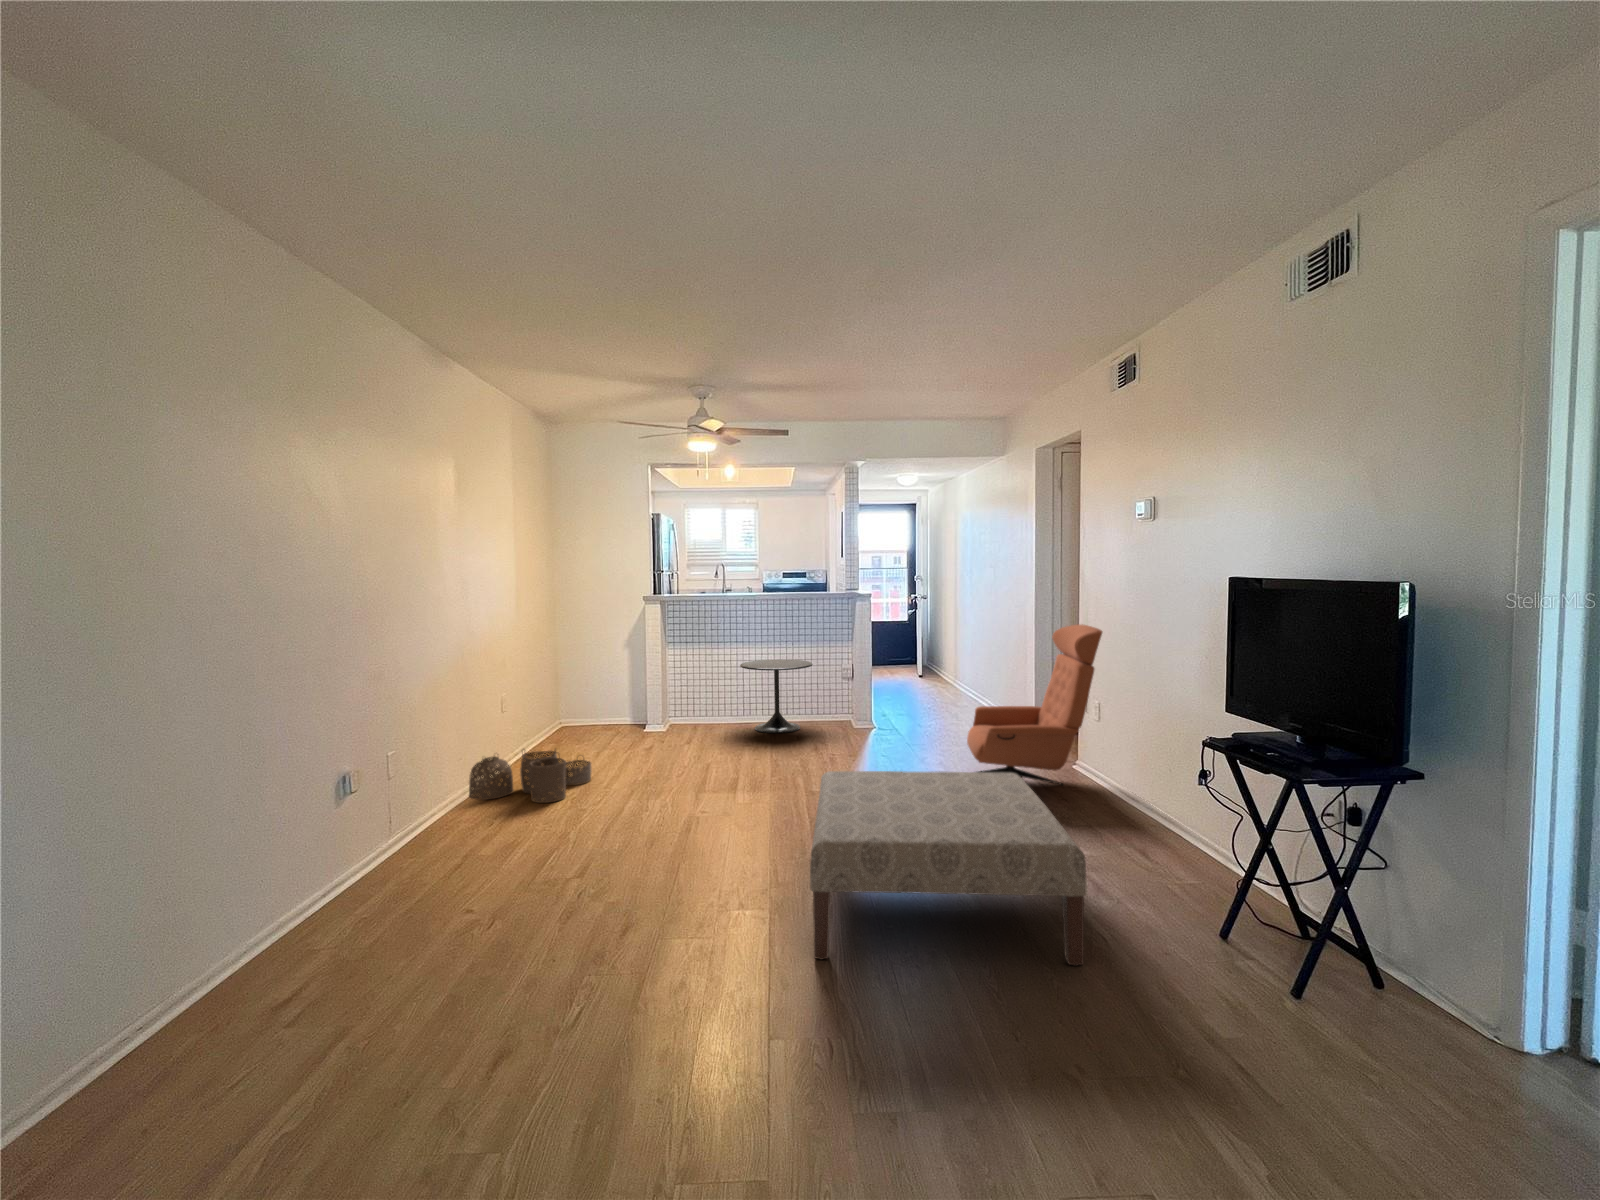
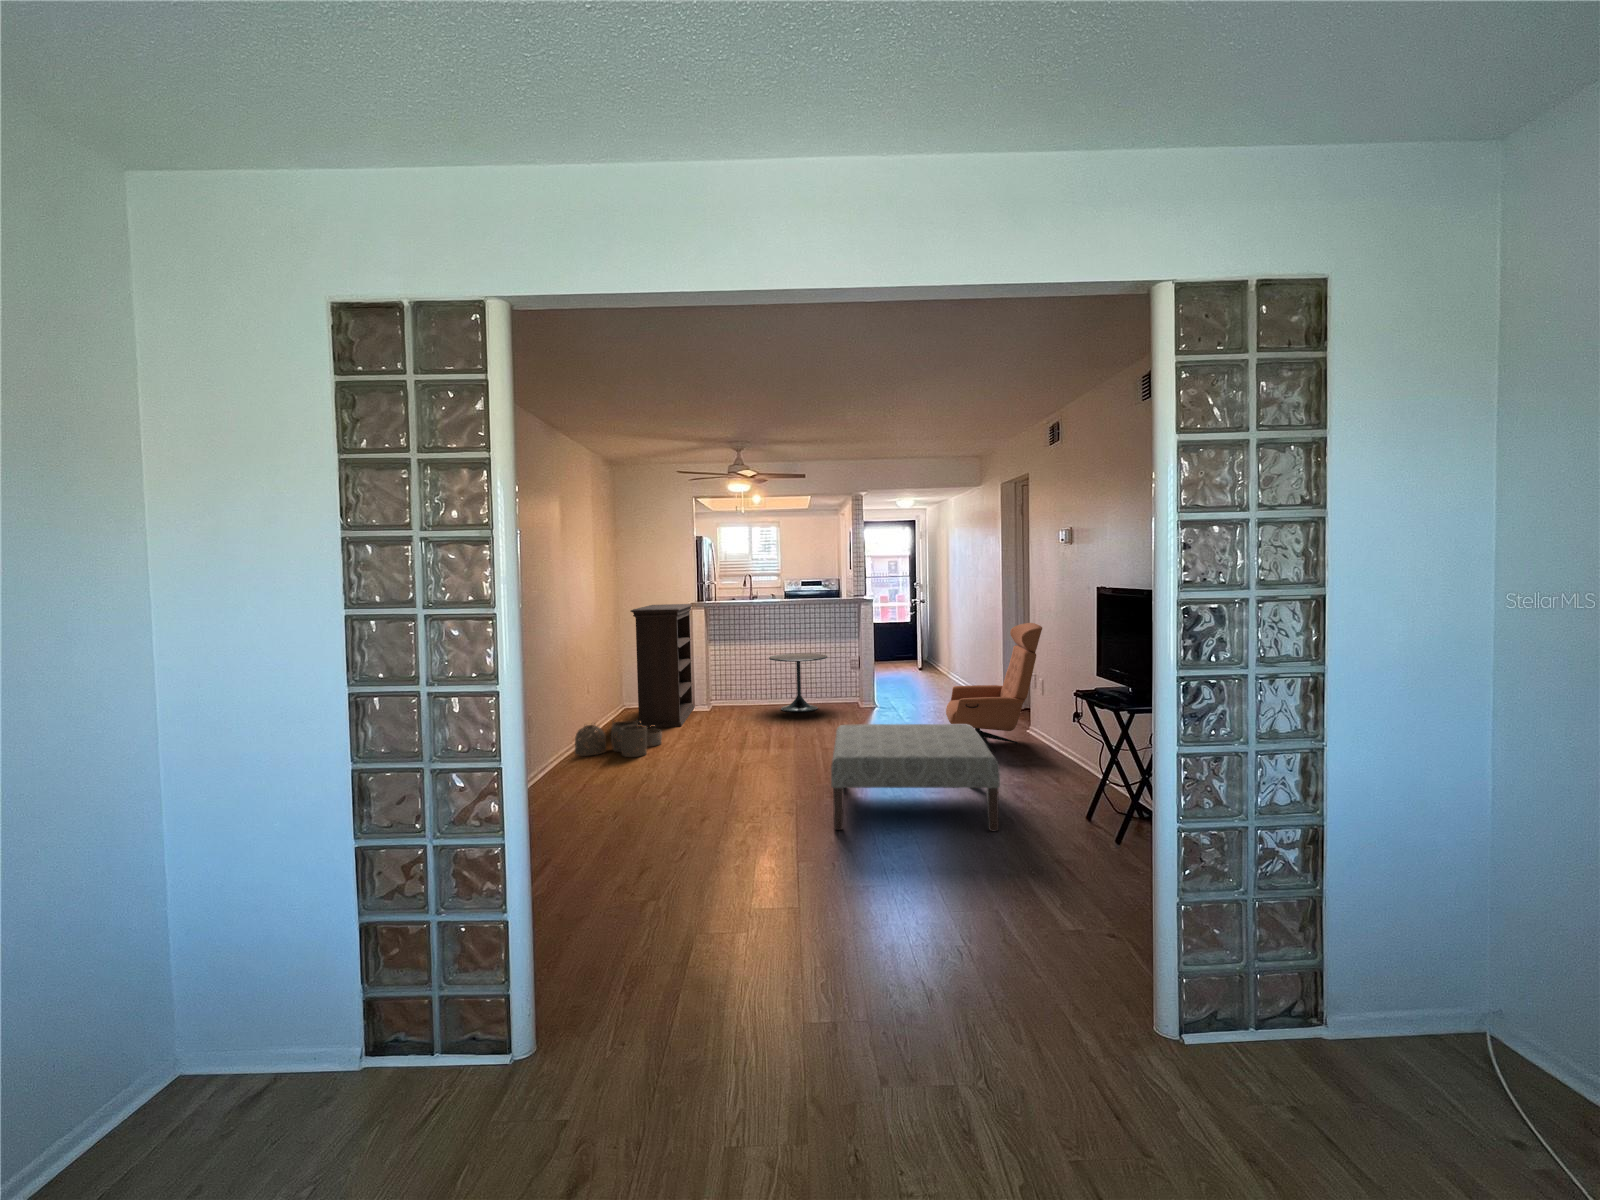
bookshelf: none [559,597,649,755] -> present [630,604,695,728]

